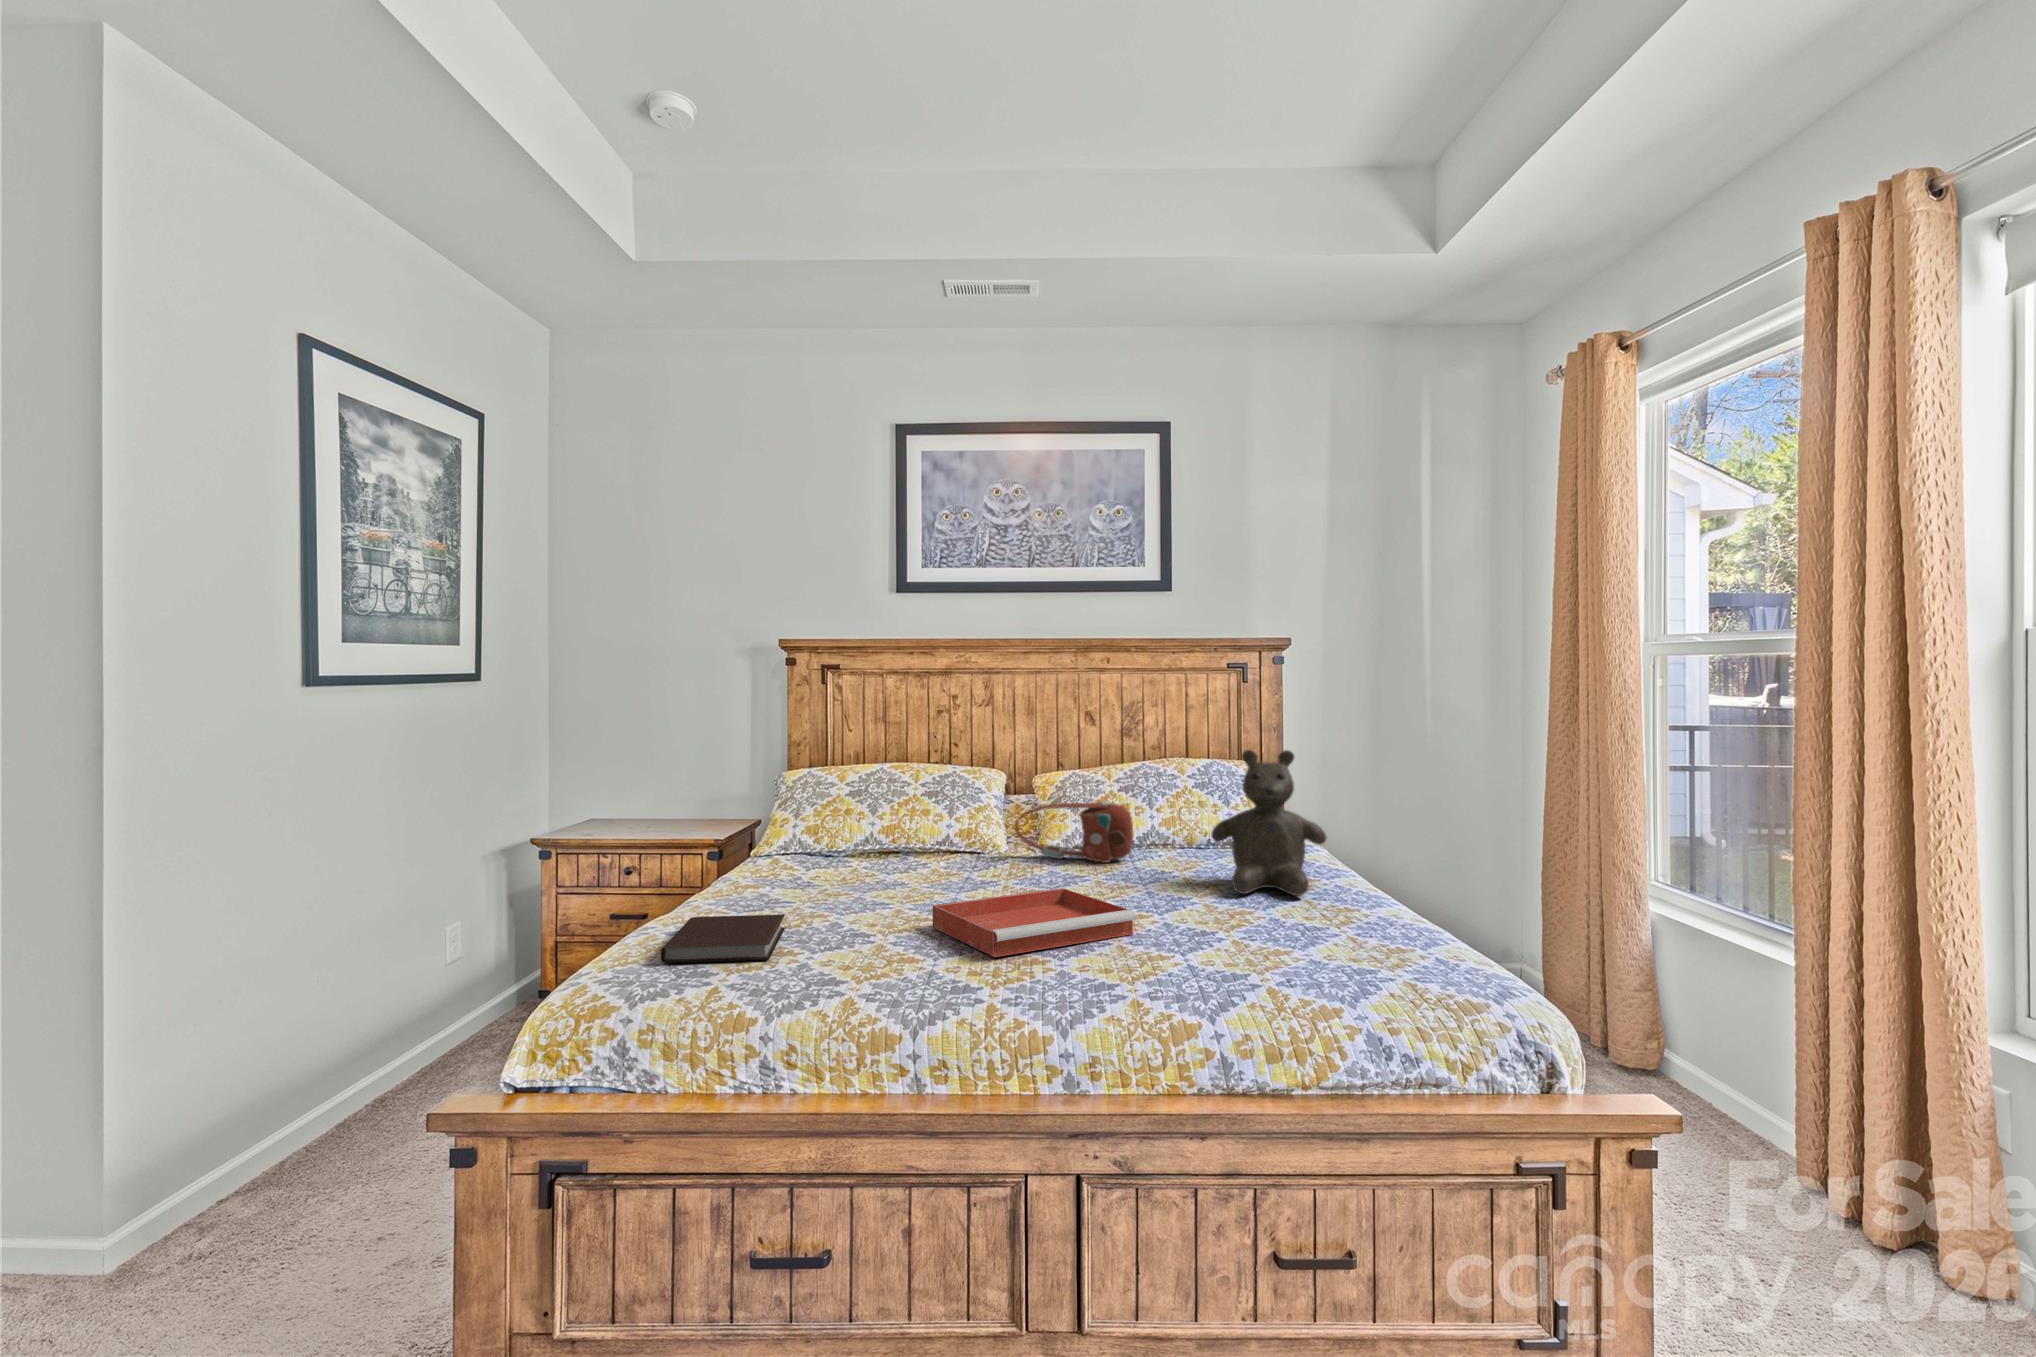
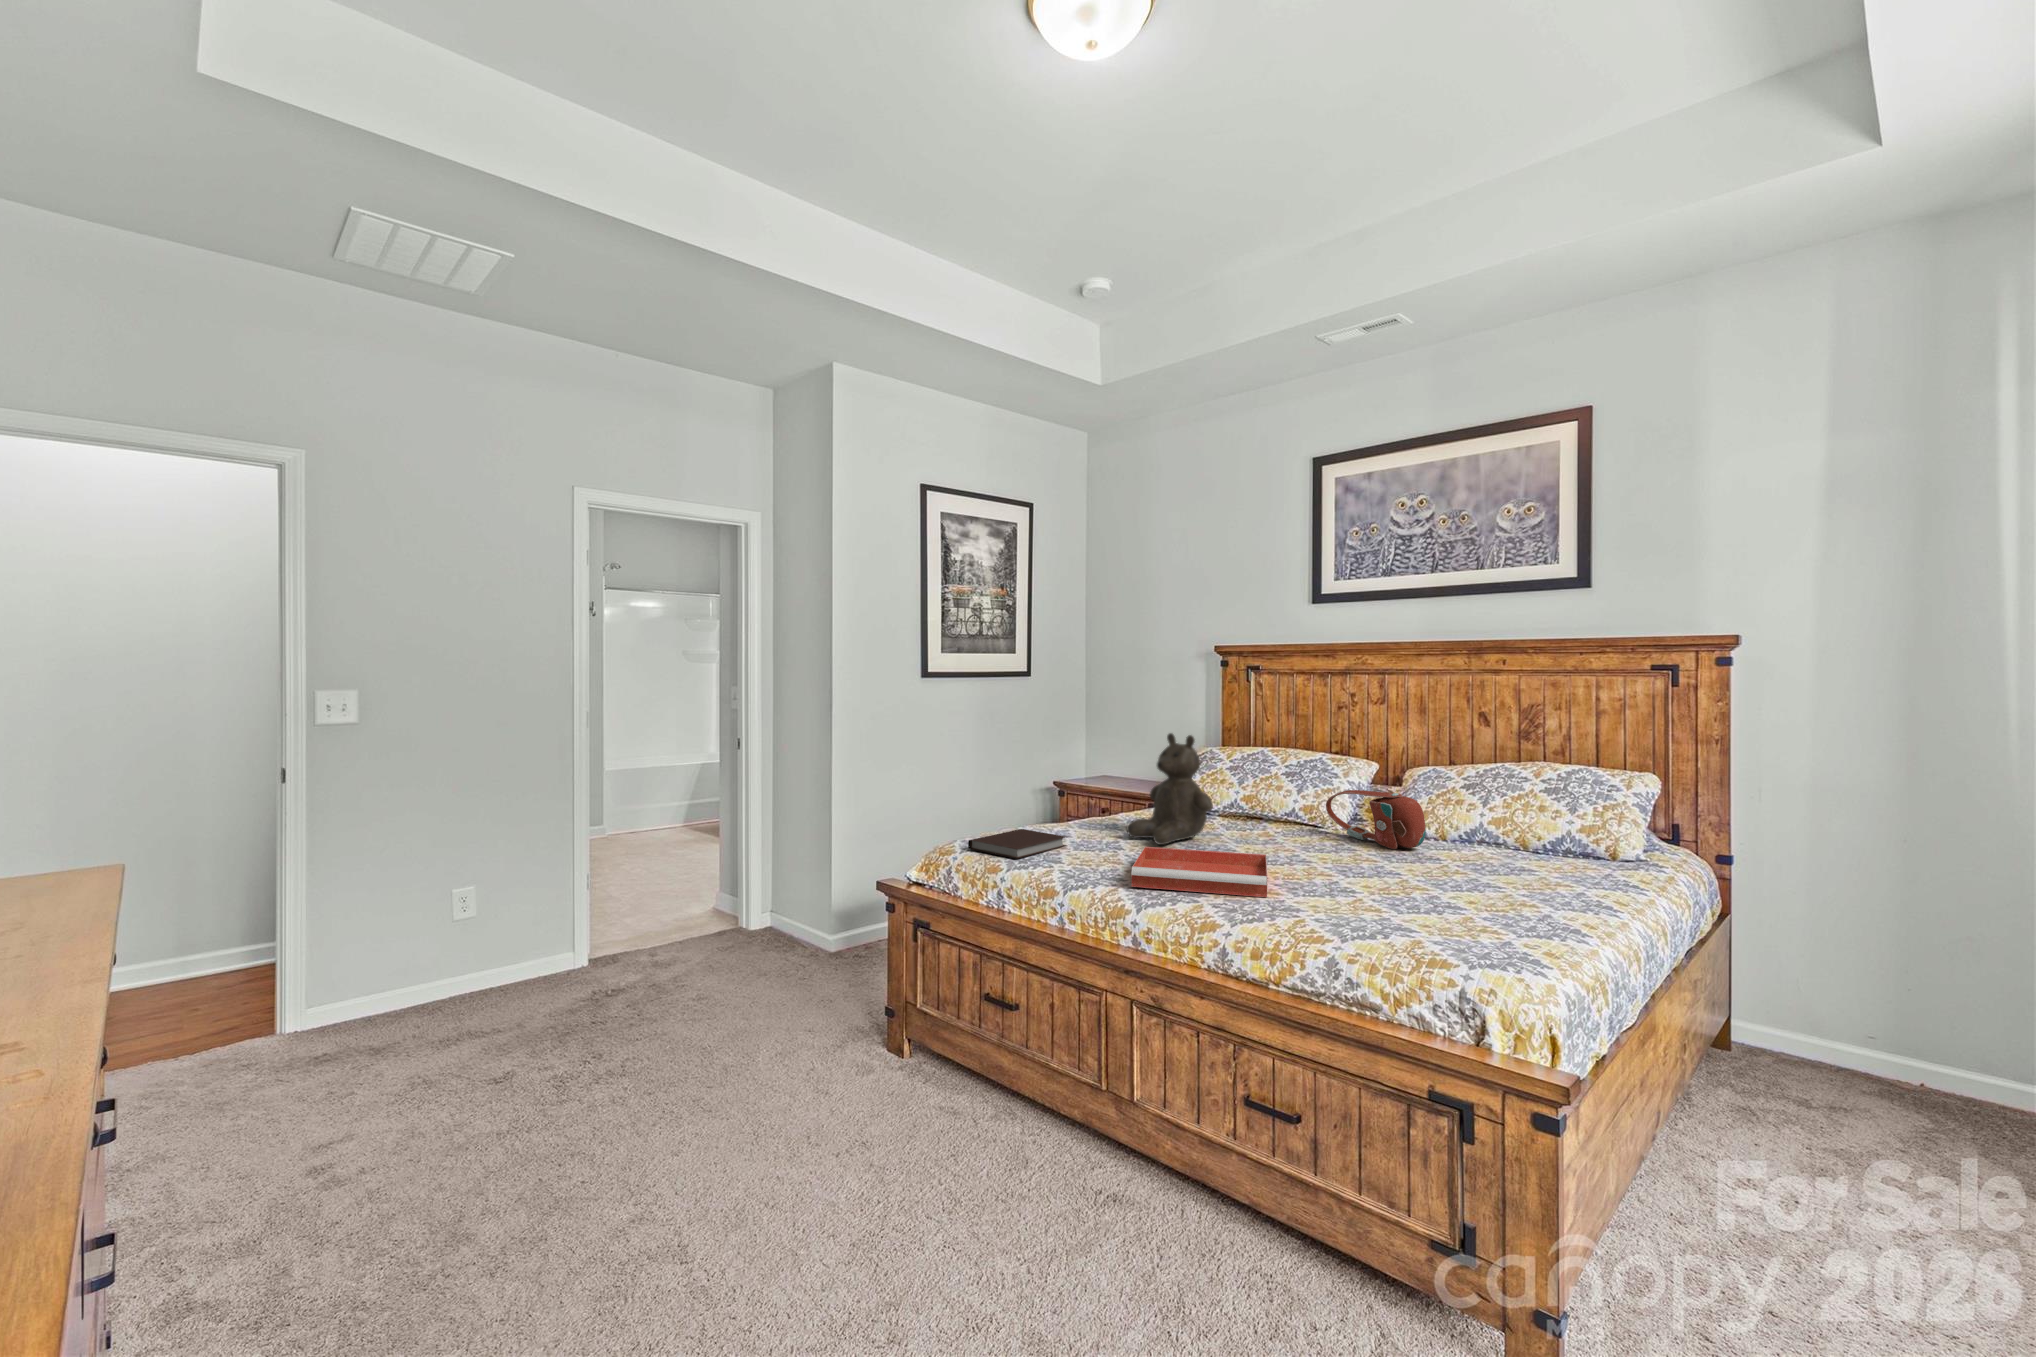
teddy bear: present [1211,750,1326,896] -> present [1127,733,1213,845]

